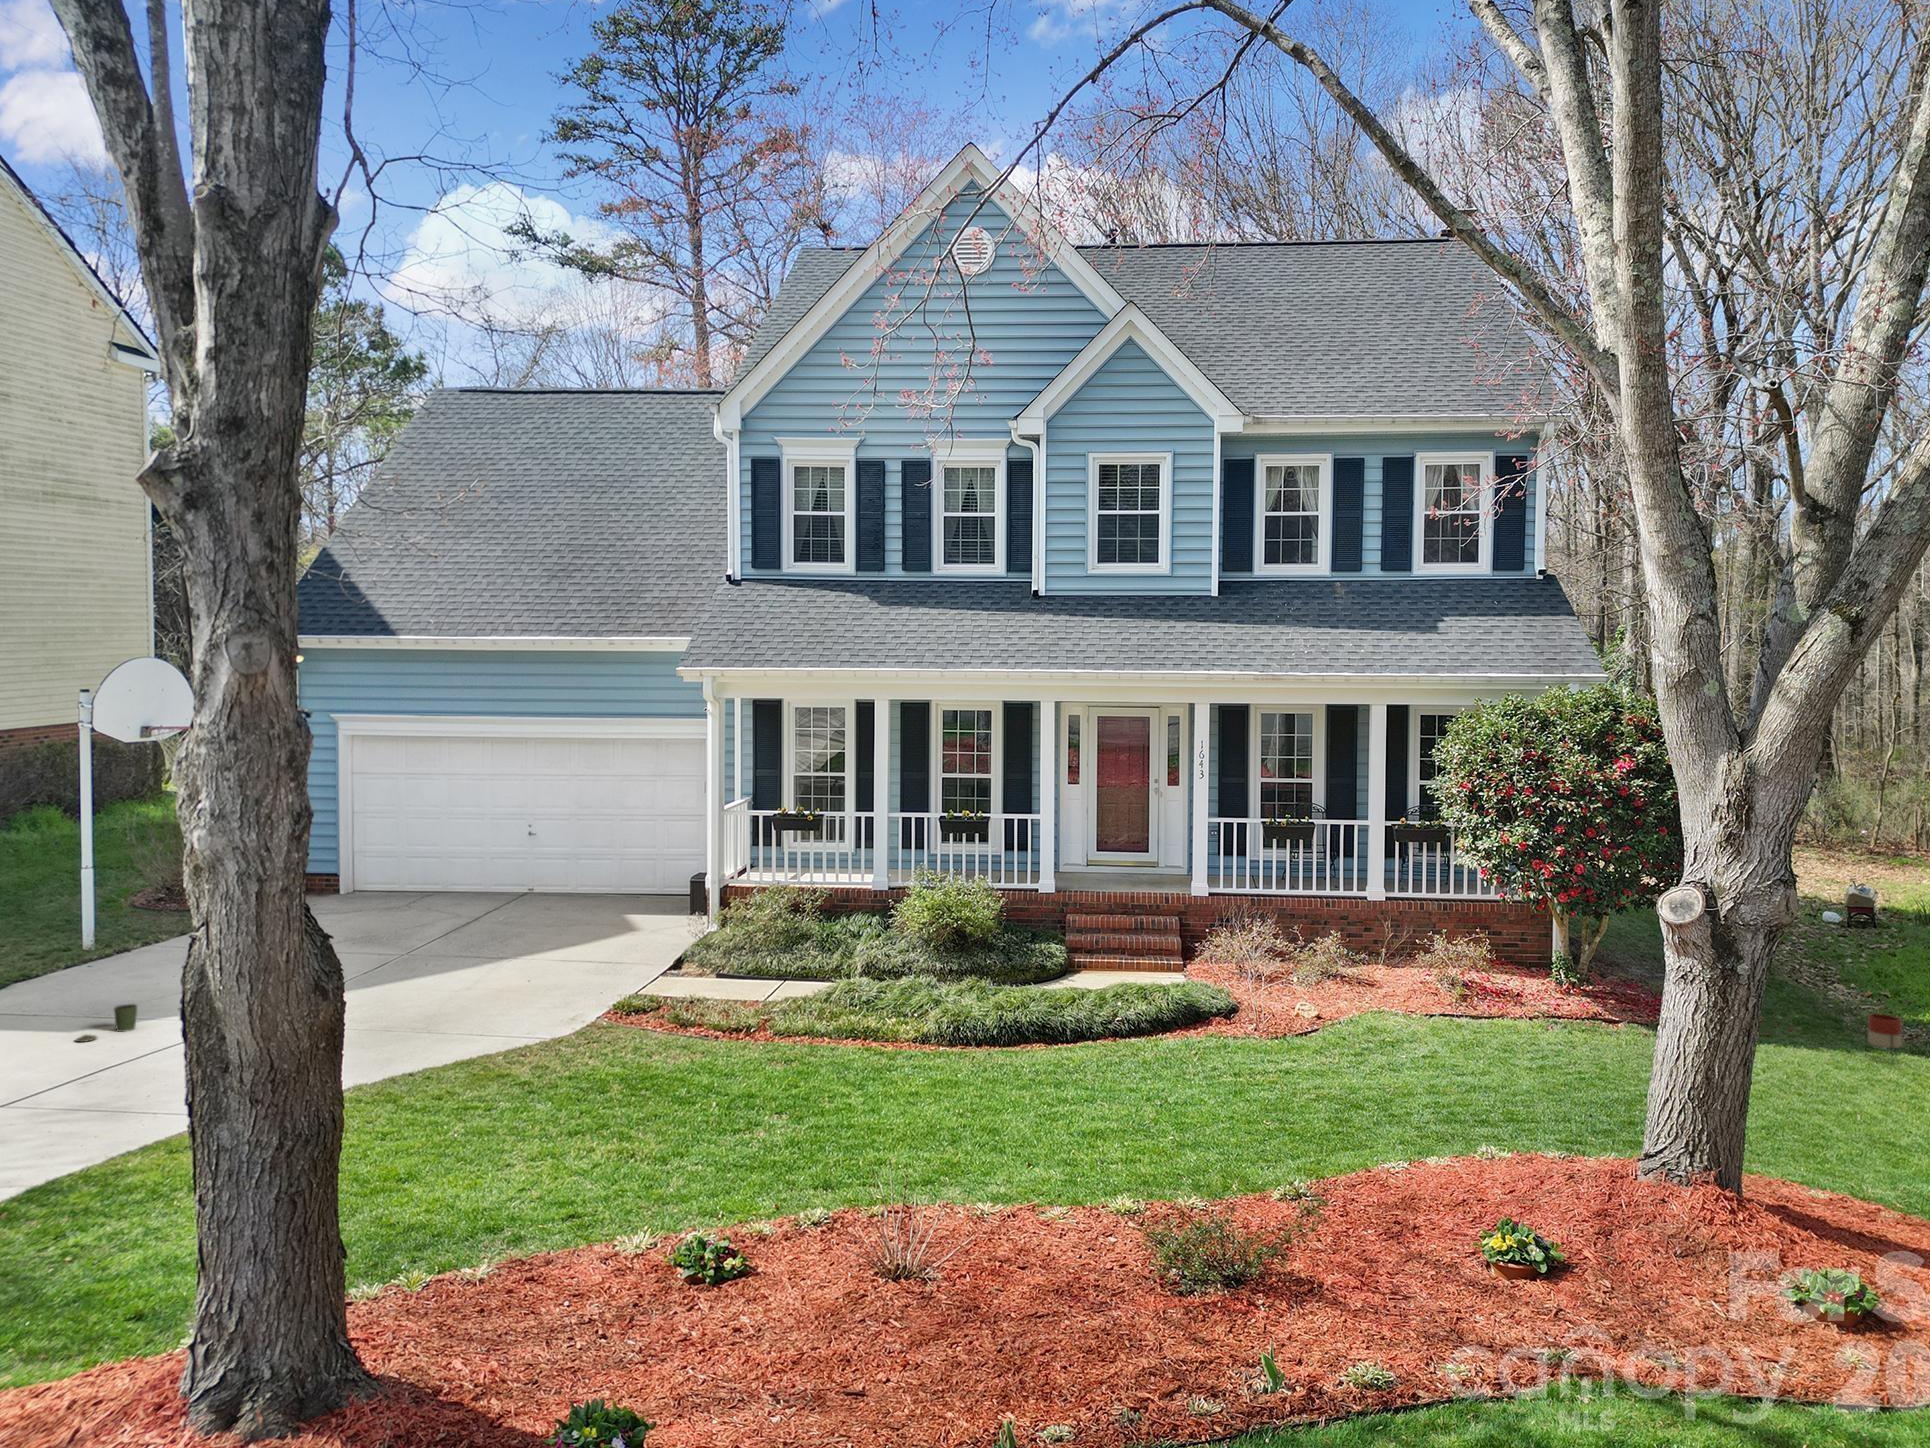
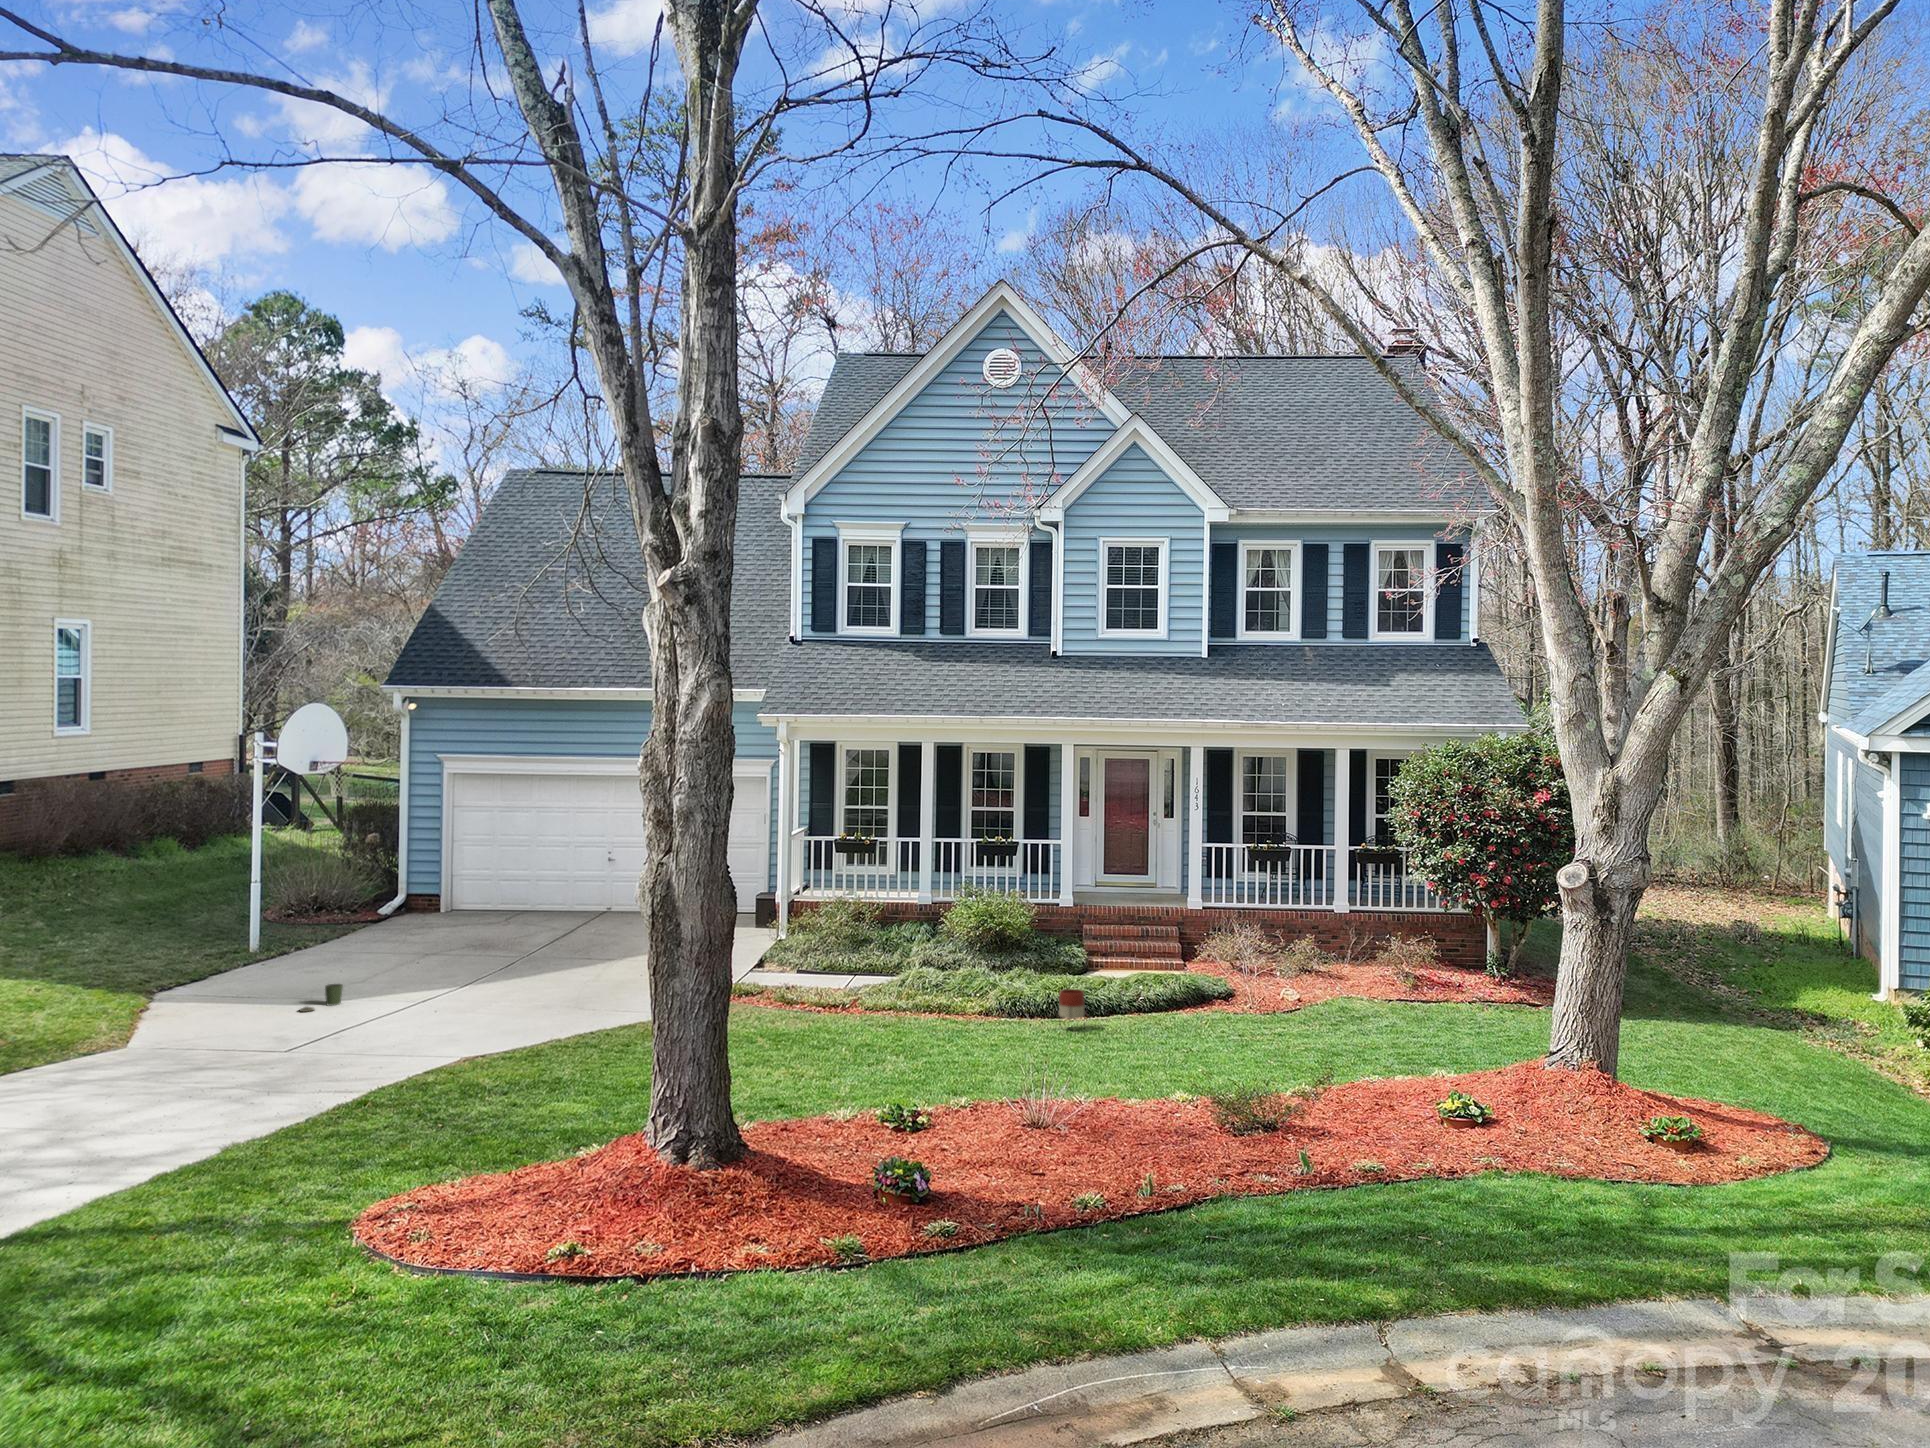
planter: present [1867,1014,1902,1049] -> present [1059,989,1085,1029]

